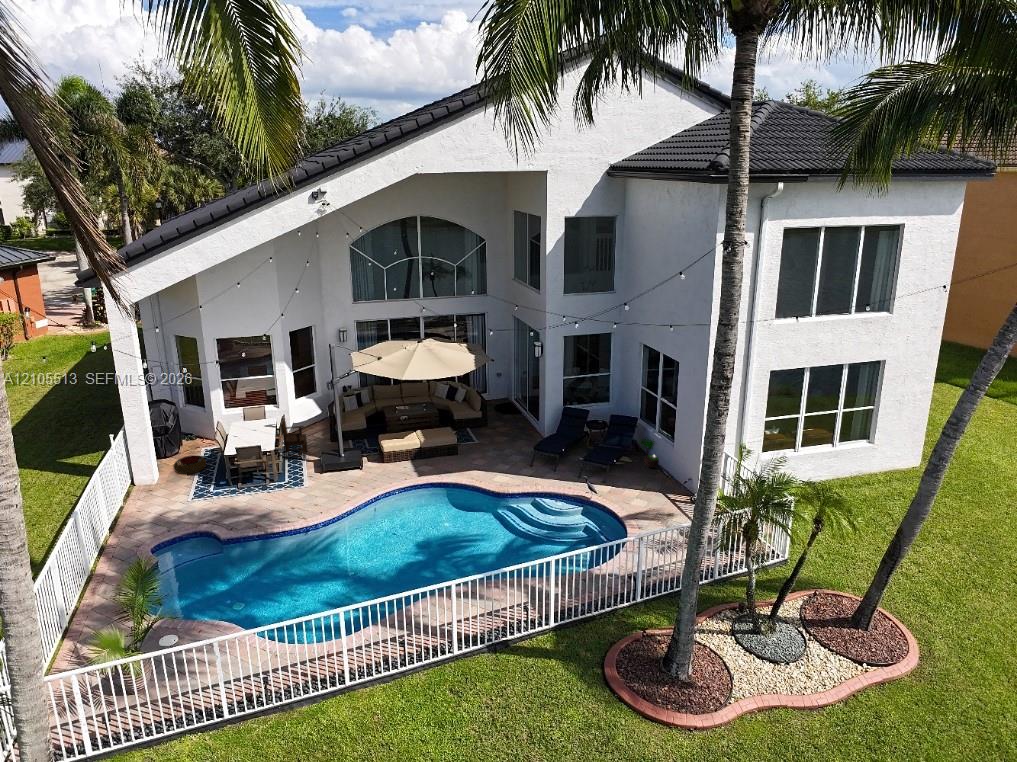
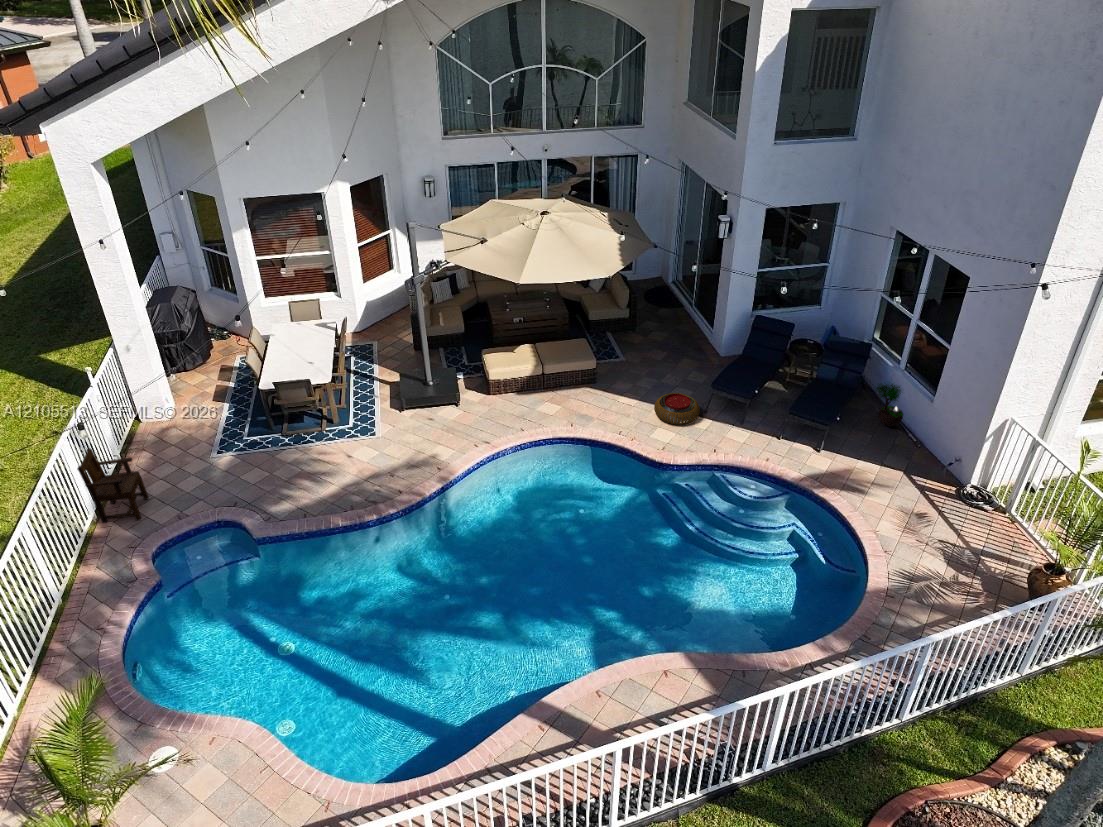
armchair: present [281,418,308,460] -> present [77,449,149,523]
pouf: present [174,456,206,474] -> present [654,393,700,425]

